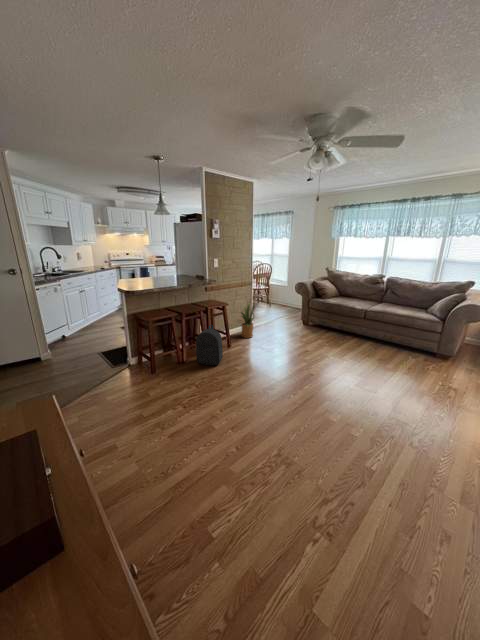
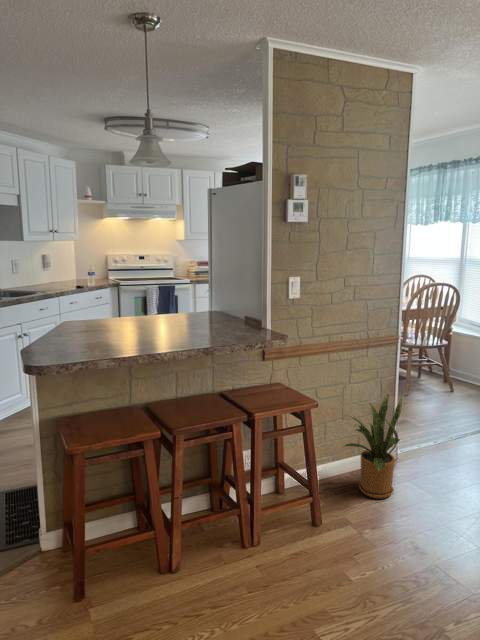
backpack: present [196,326,223,365] -> none [204,473,284,607]

